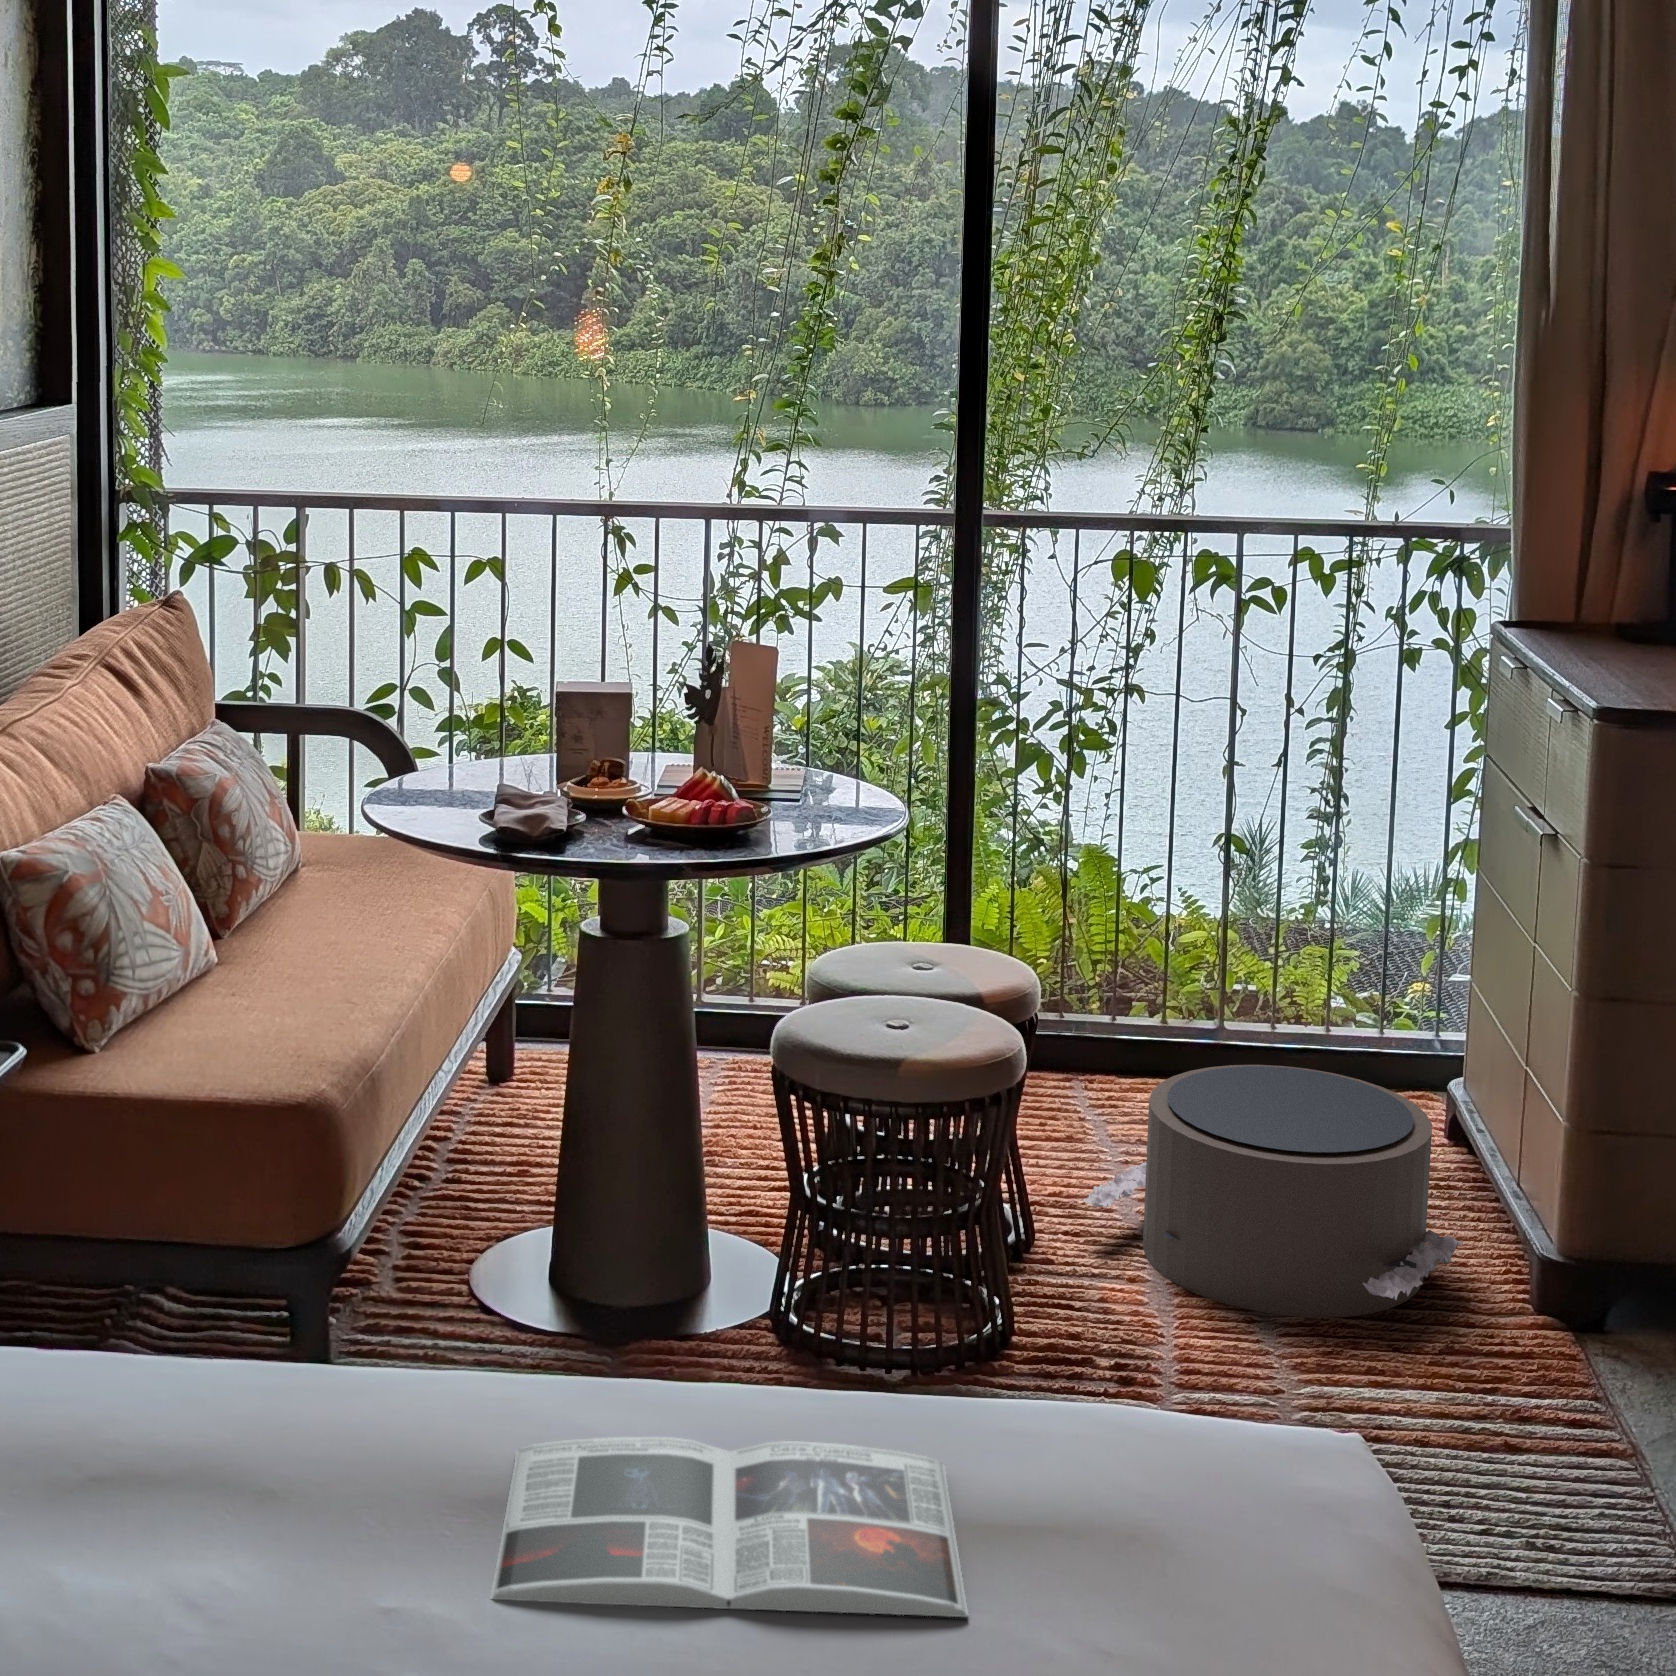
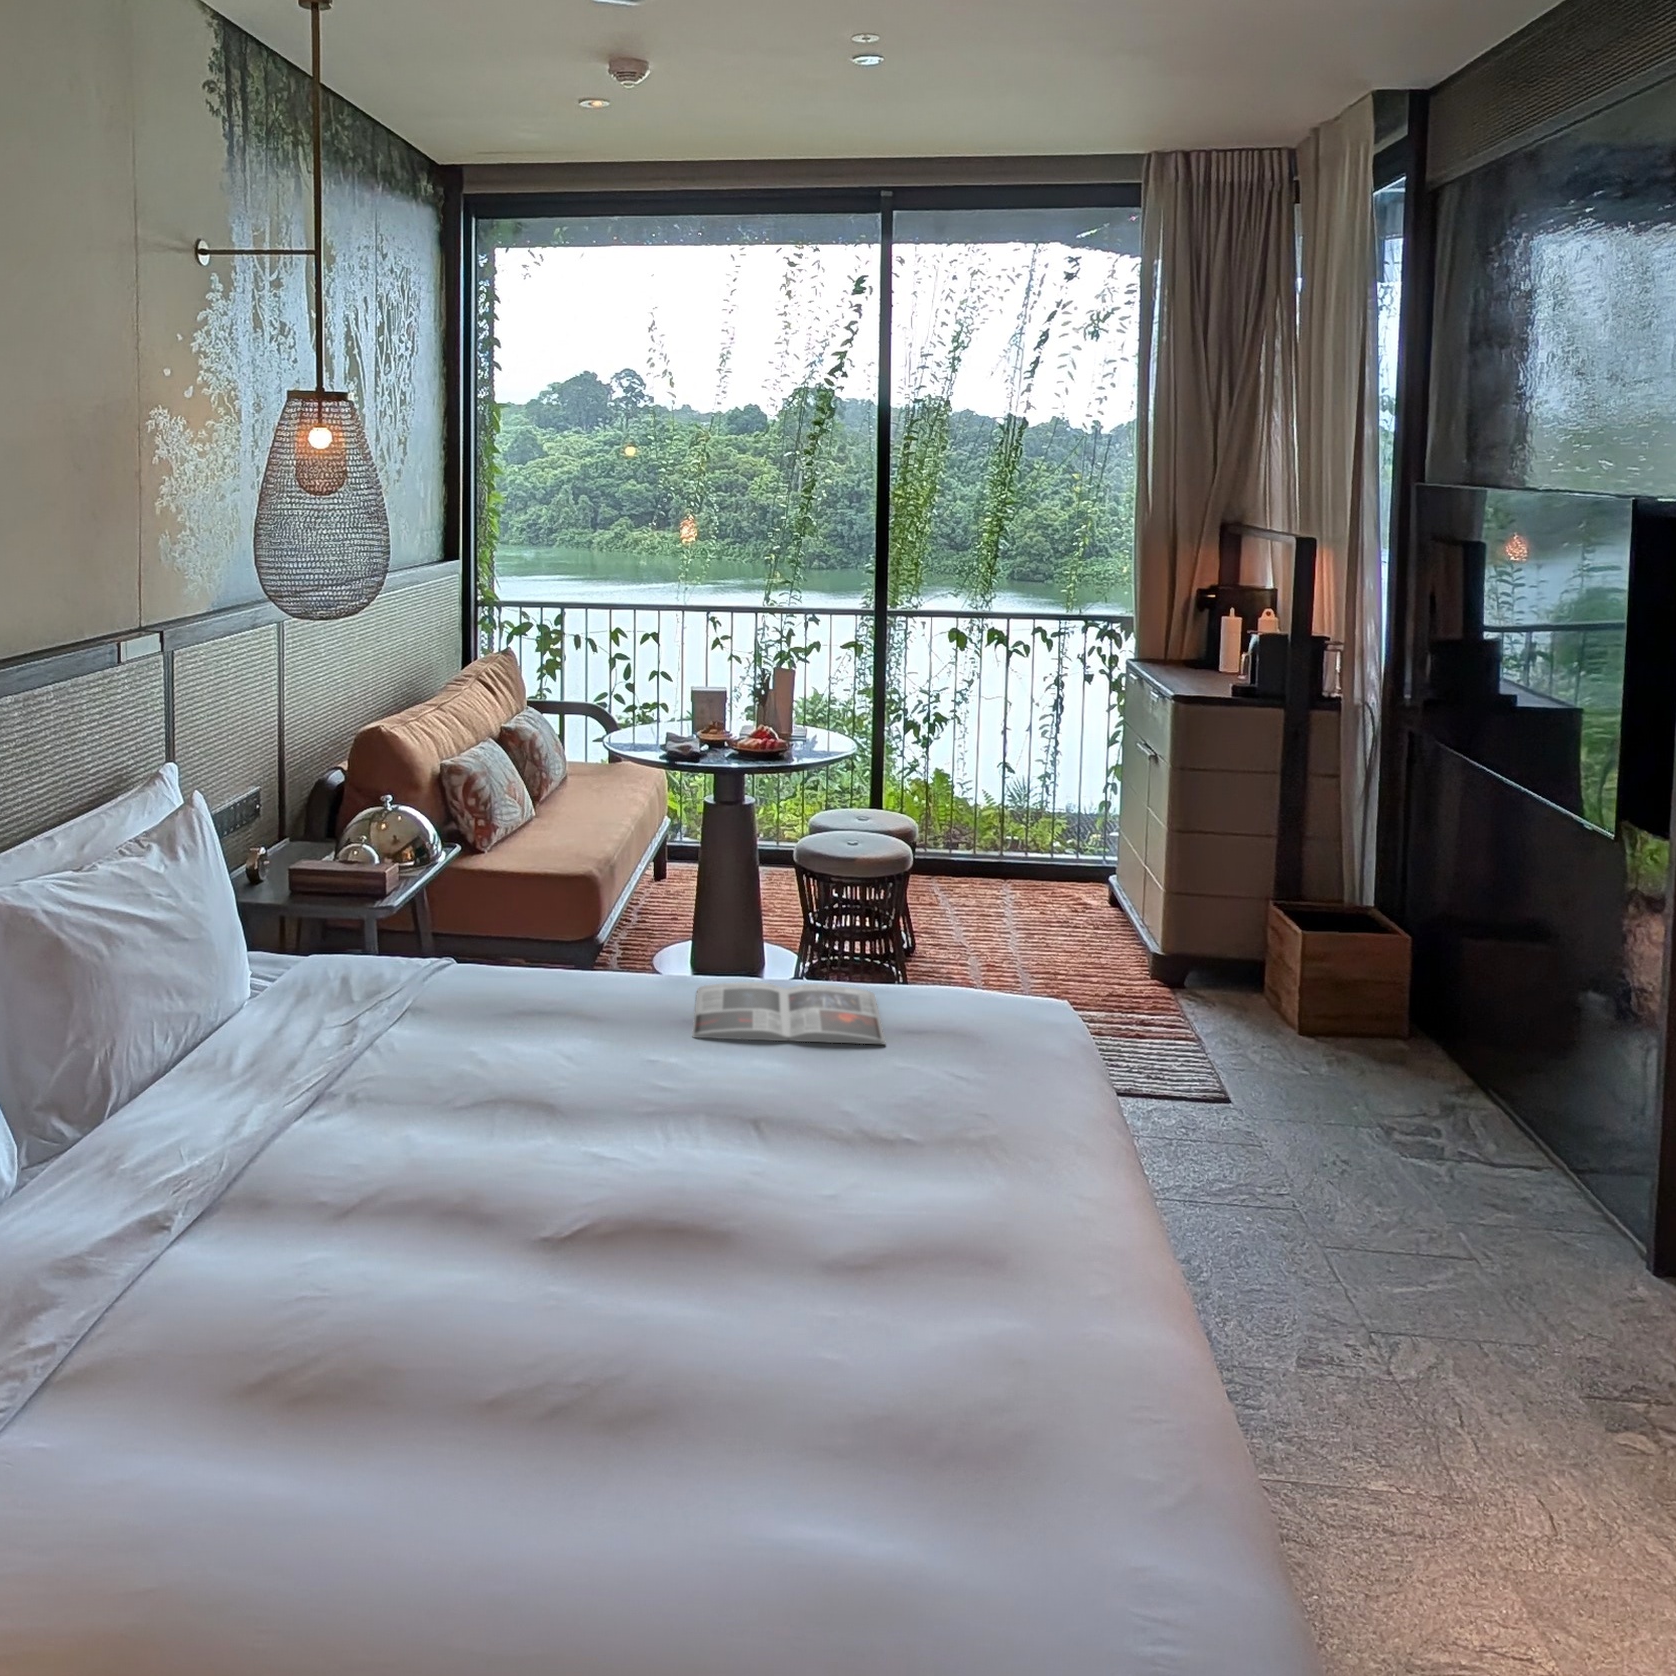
pouf: present [1084,1065,1463,1318] -> none [937,868,1117,983]

